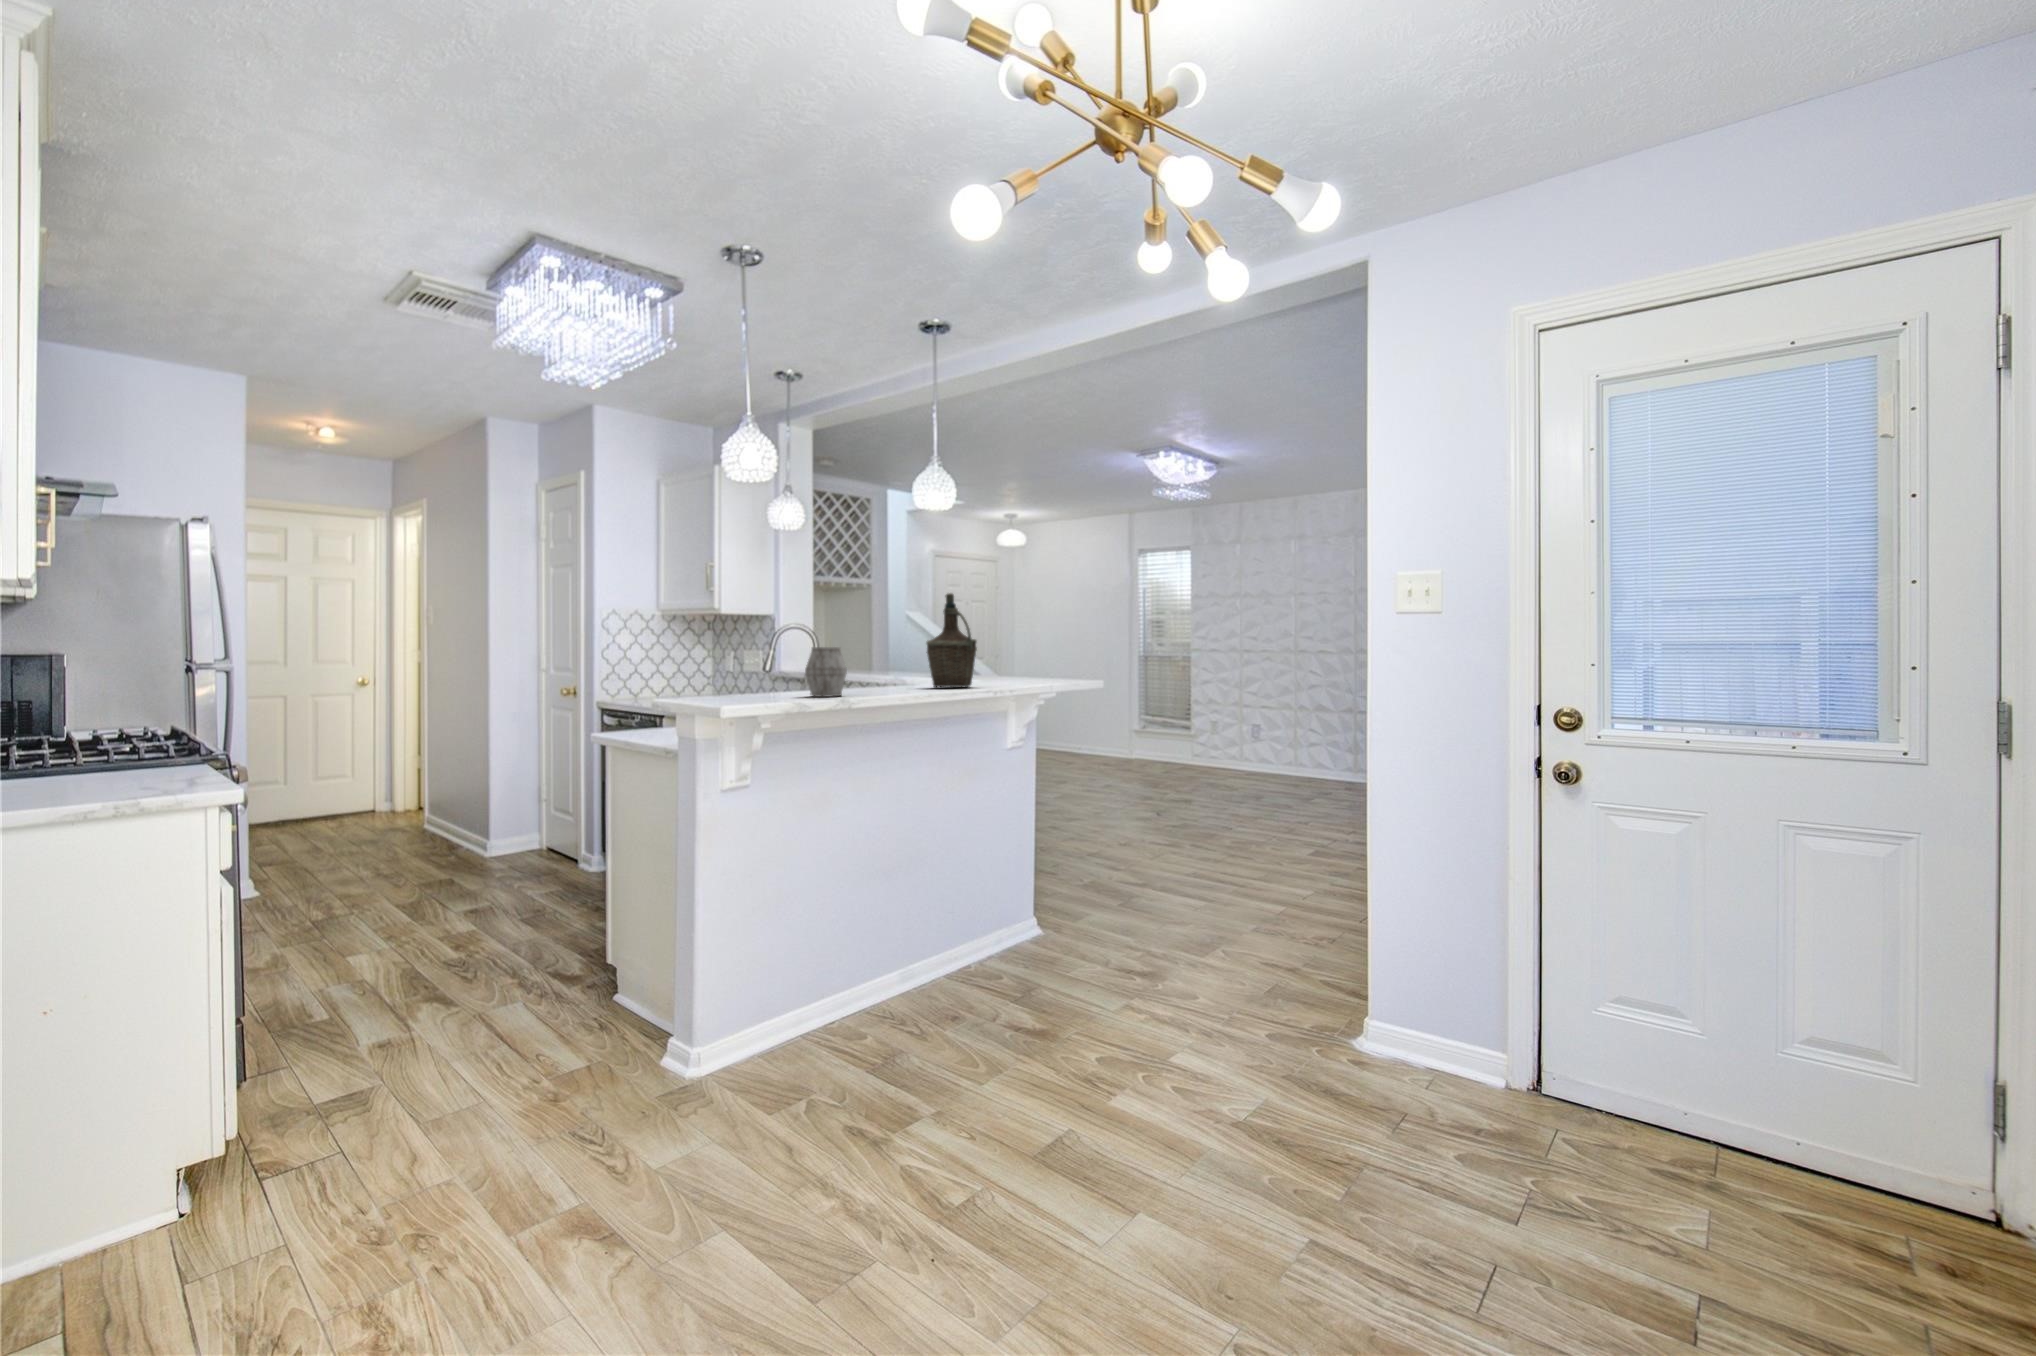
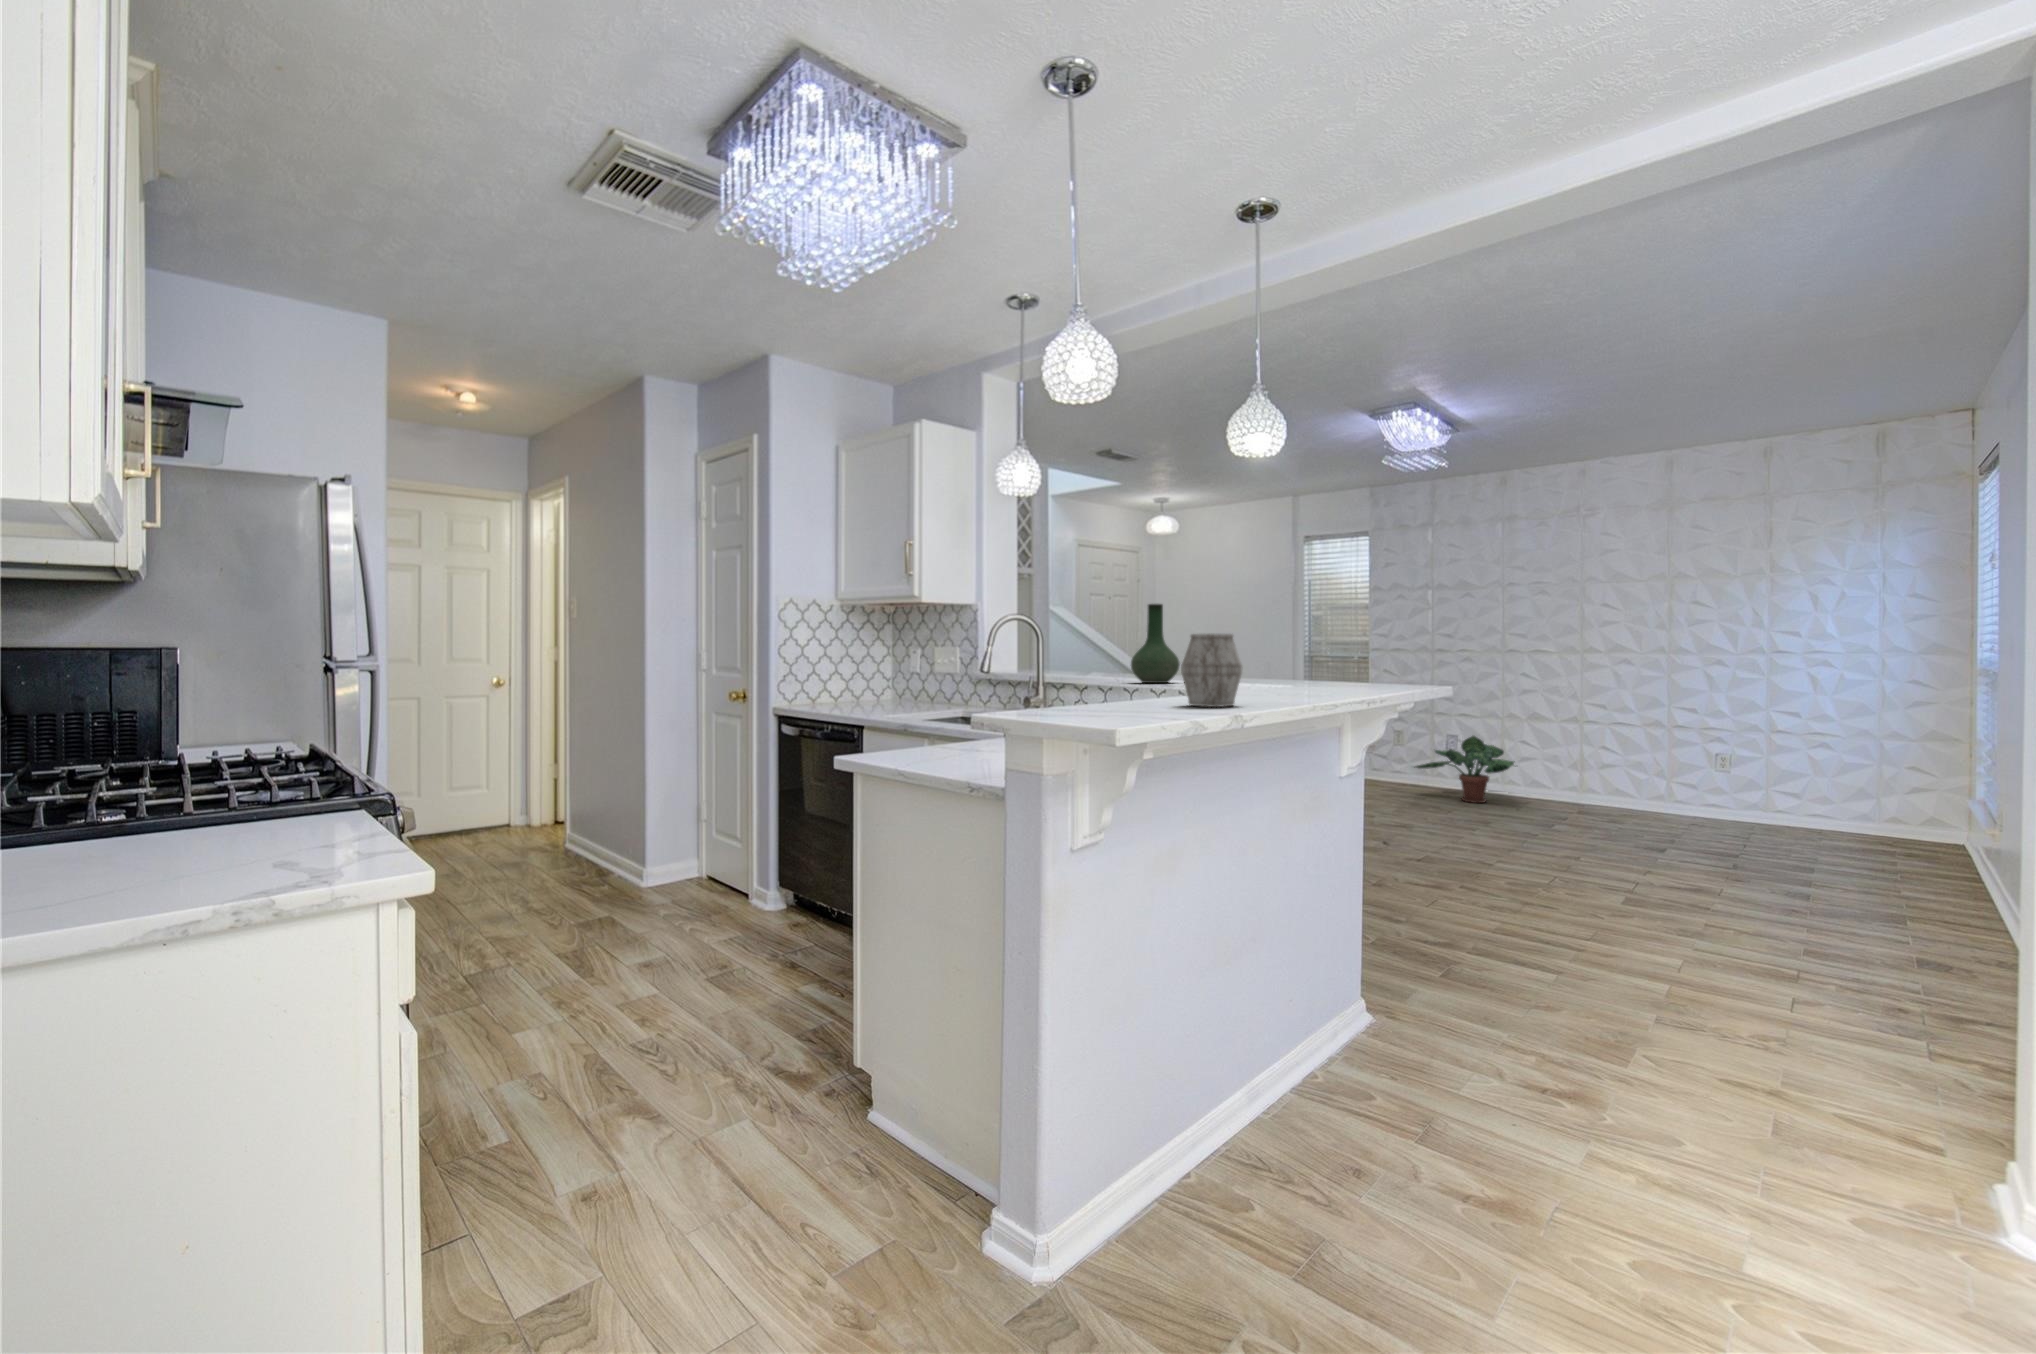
bottle: present [927,593,977,687] -> none [1268,564,1341,692]
vase: none [878,618,917,682] -> present [1131,604,1180,683]
potted plant: none [1213,728,1300,788] -> present [1414,736,1514,803]

